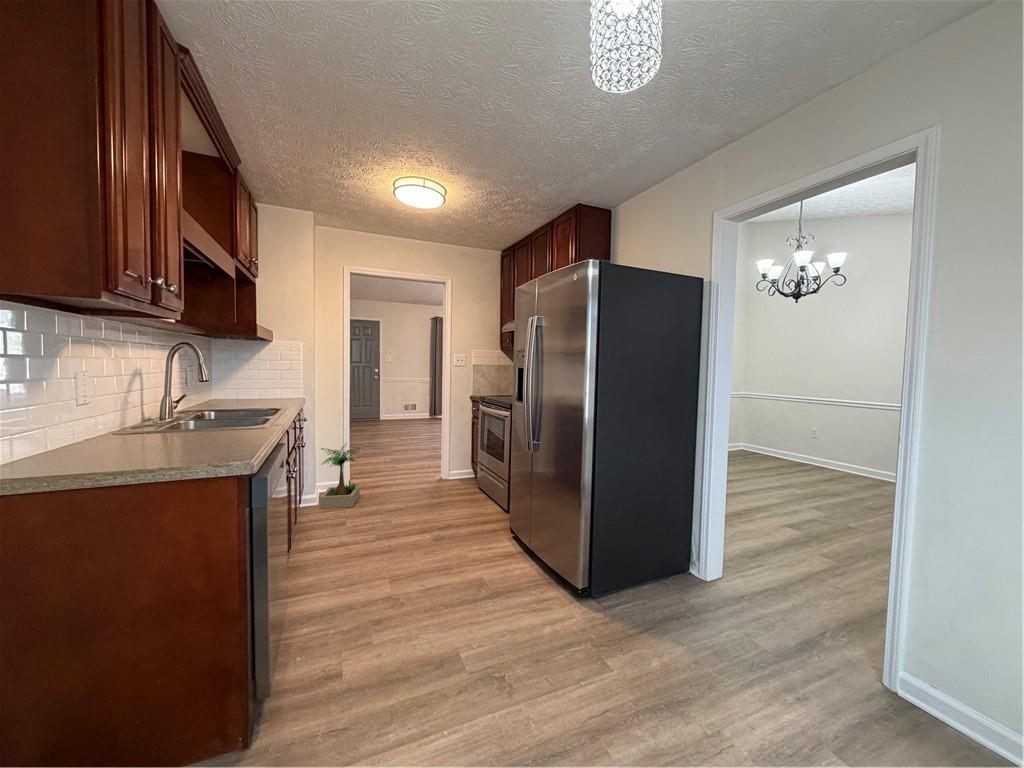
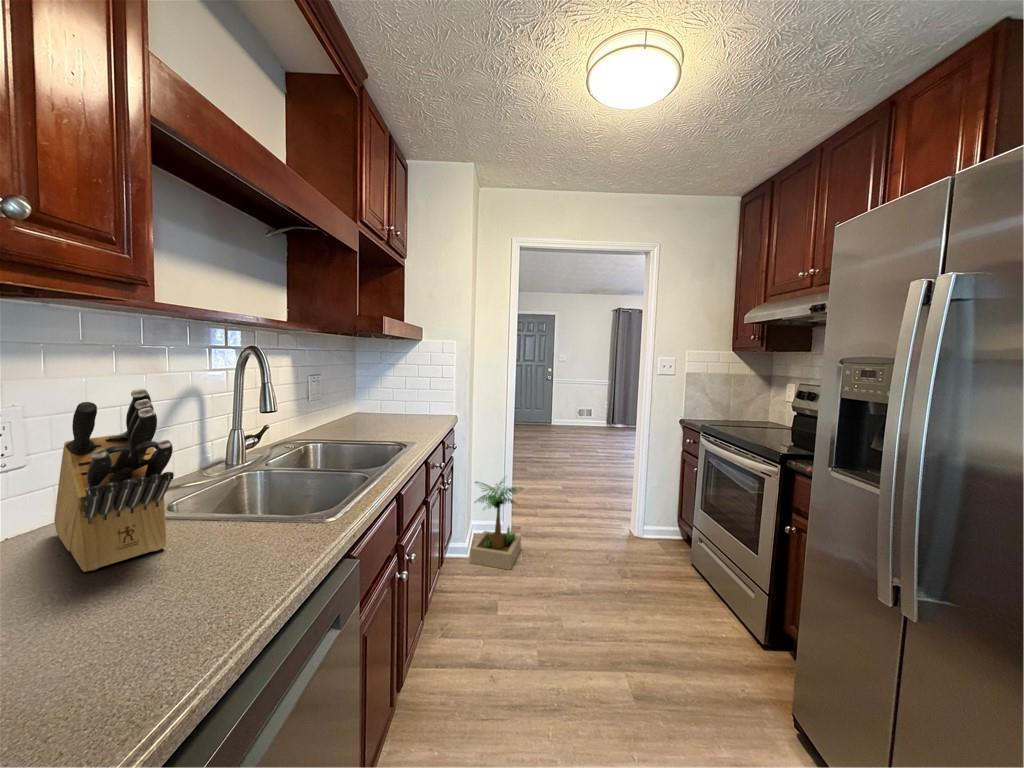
knife block: none [97,359,200,444] -> present [54,388,174,572]

